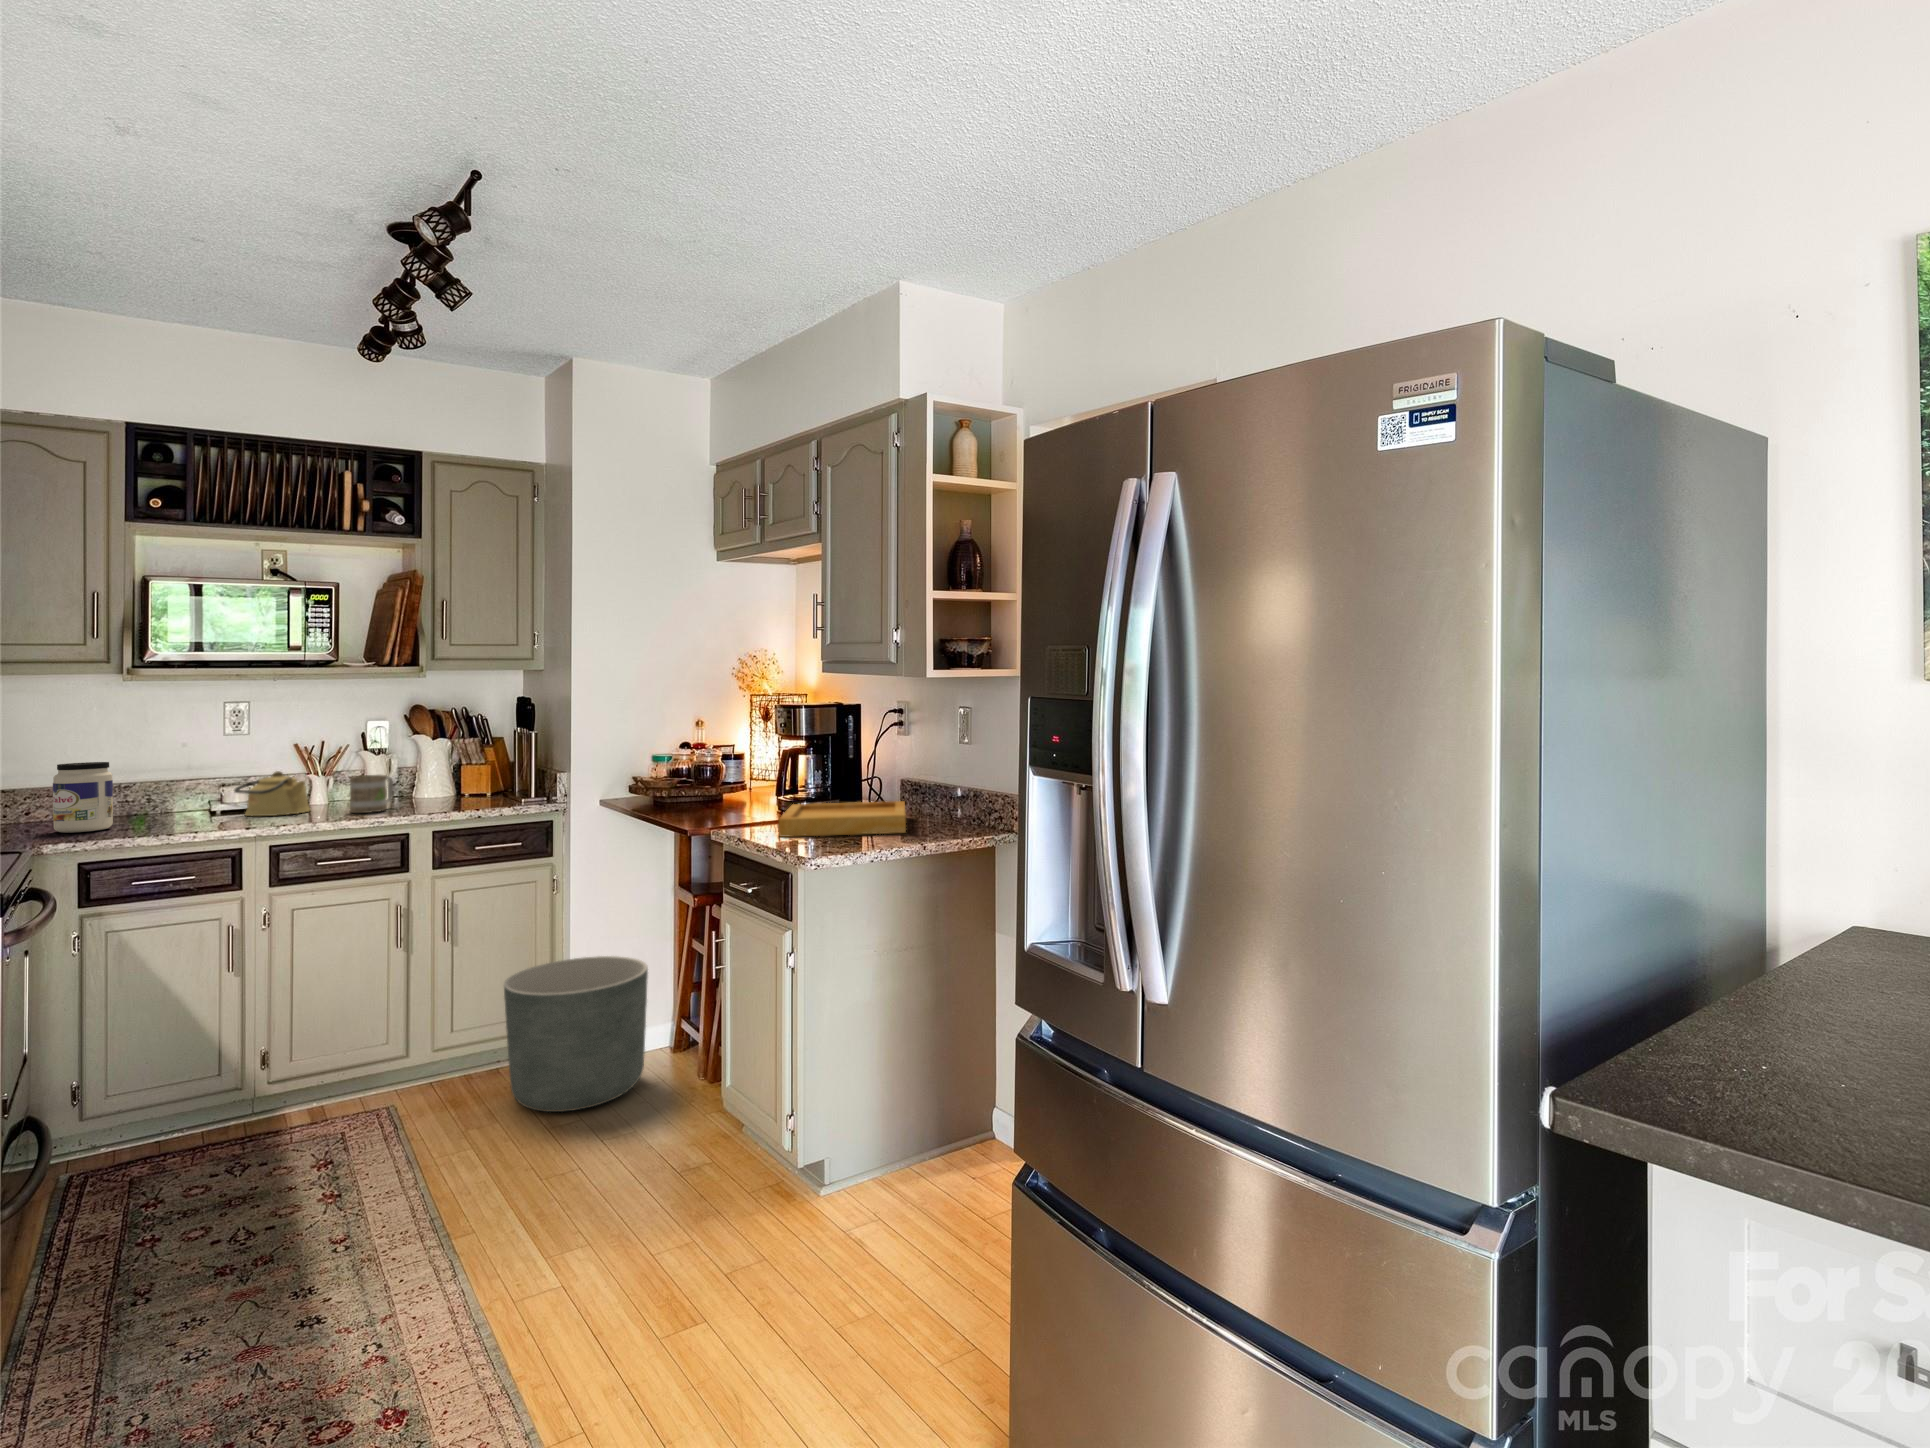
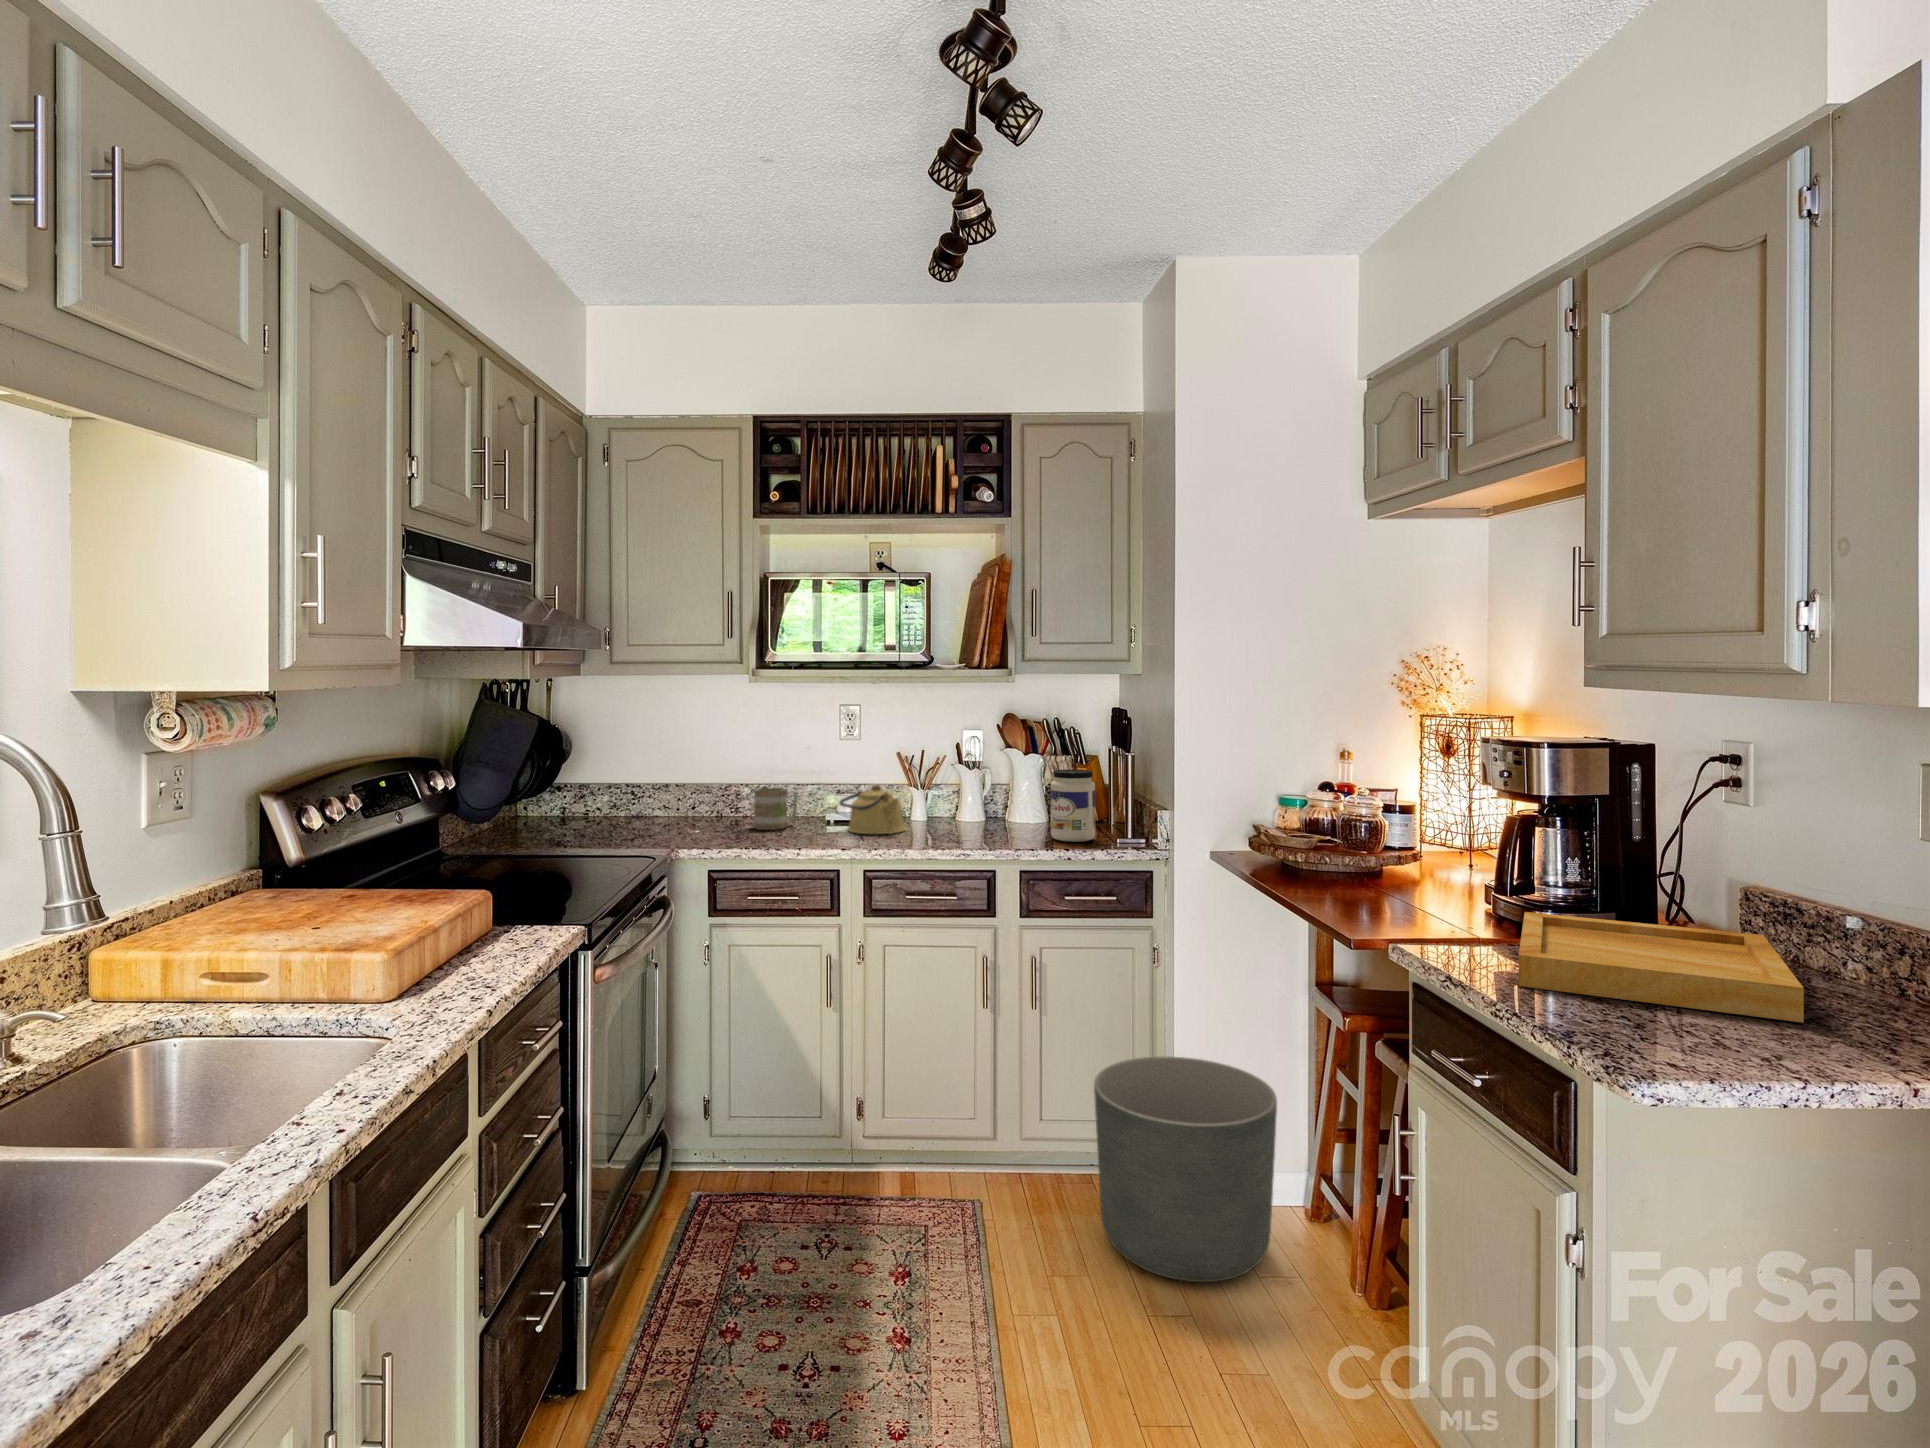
jar: present [53,762,113,833] -> present [1050,770,1095,842]
mug: present [350,775,393,813] -> present [754,788,798,830]

